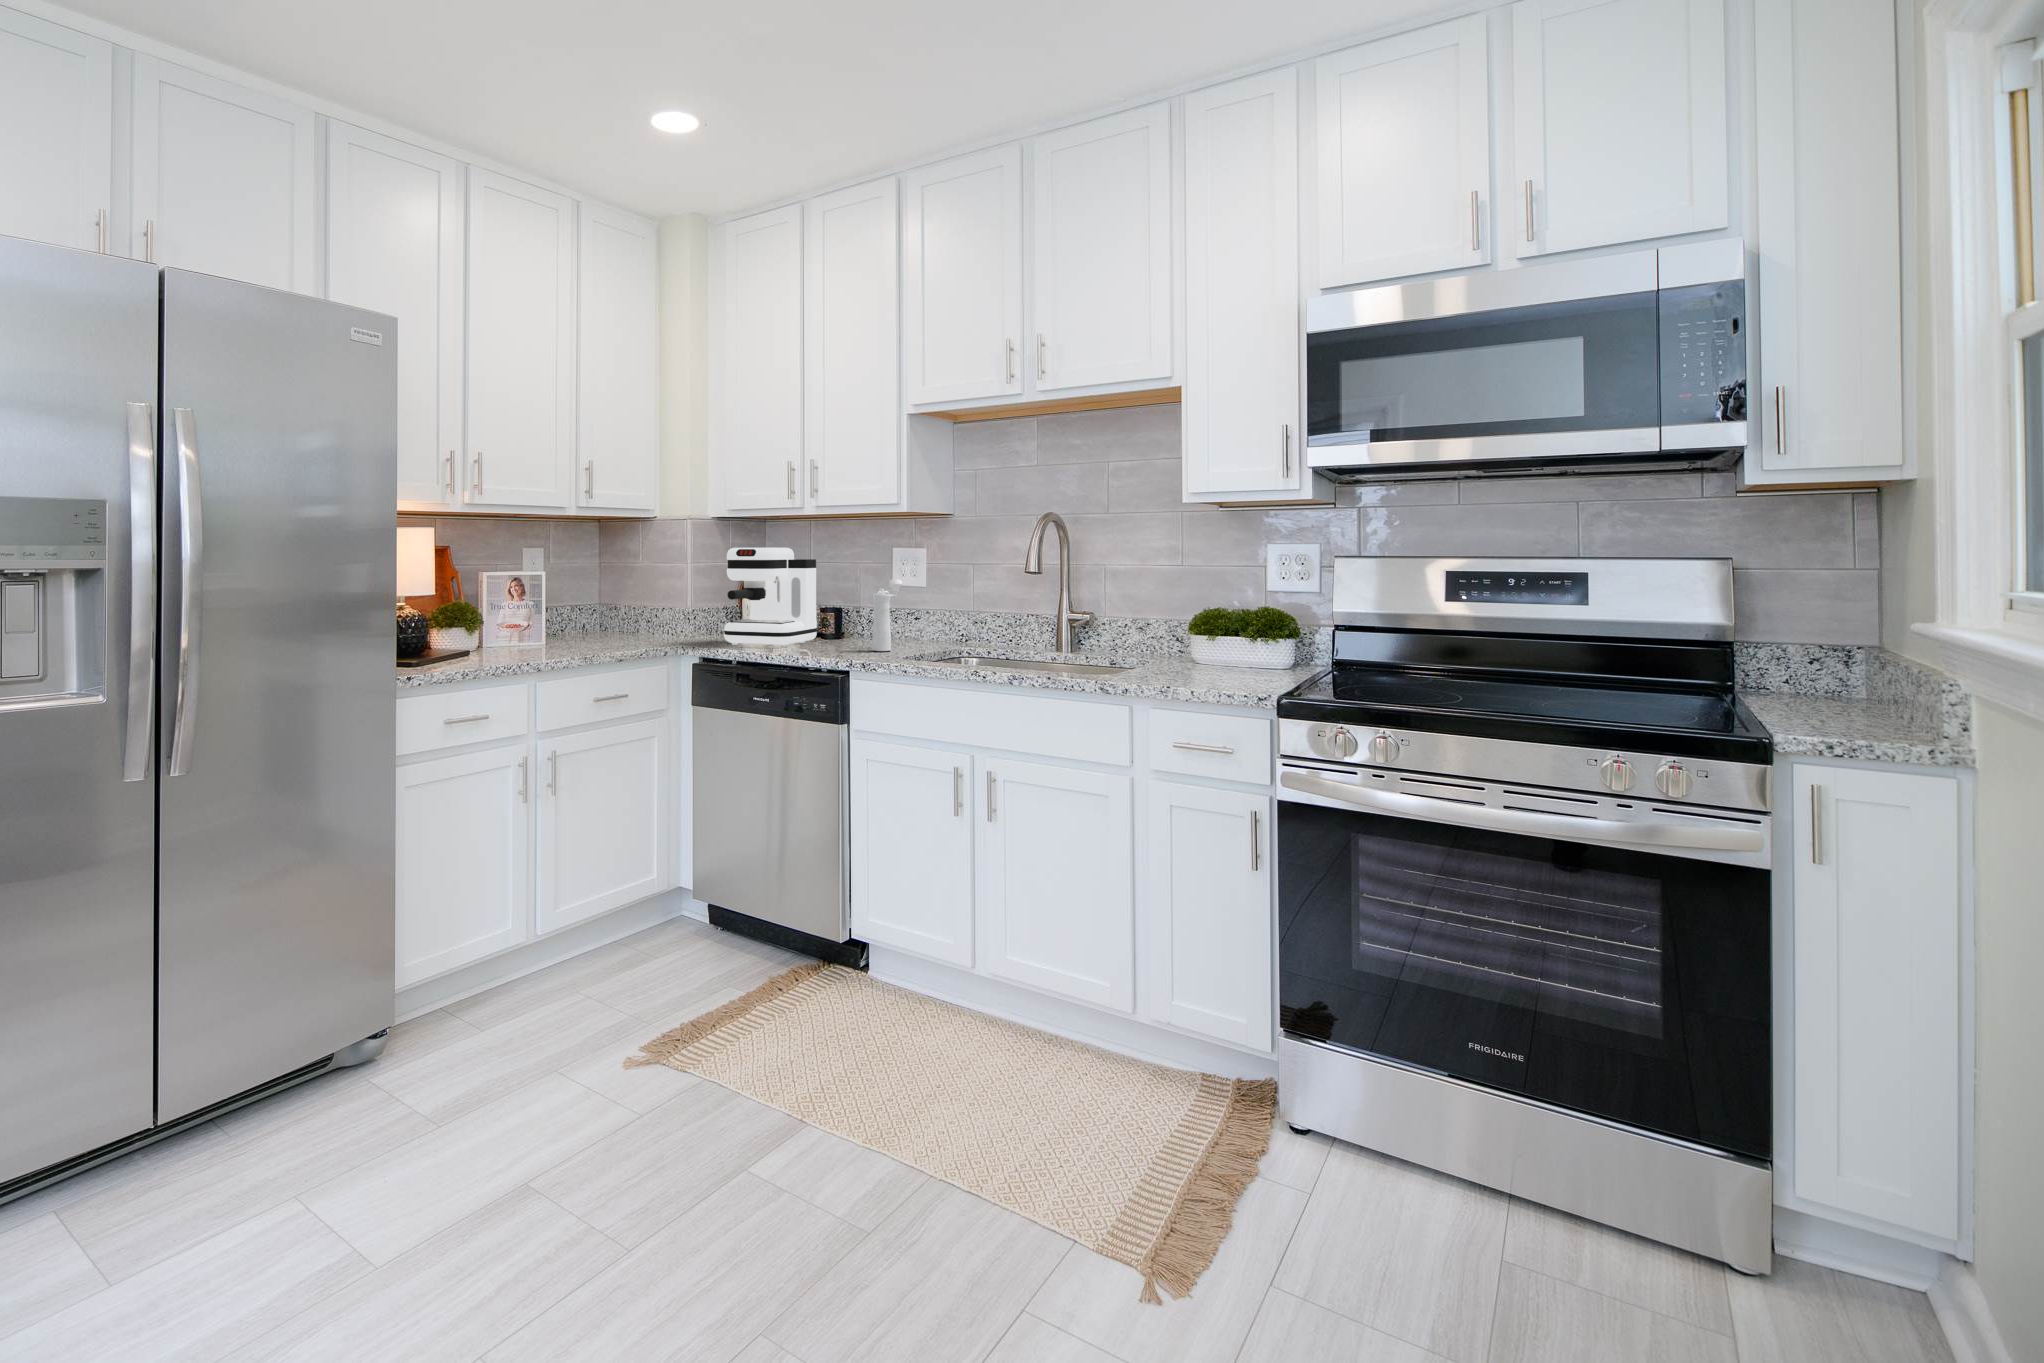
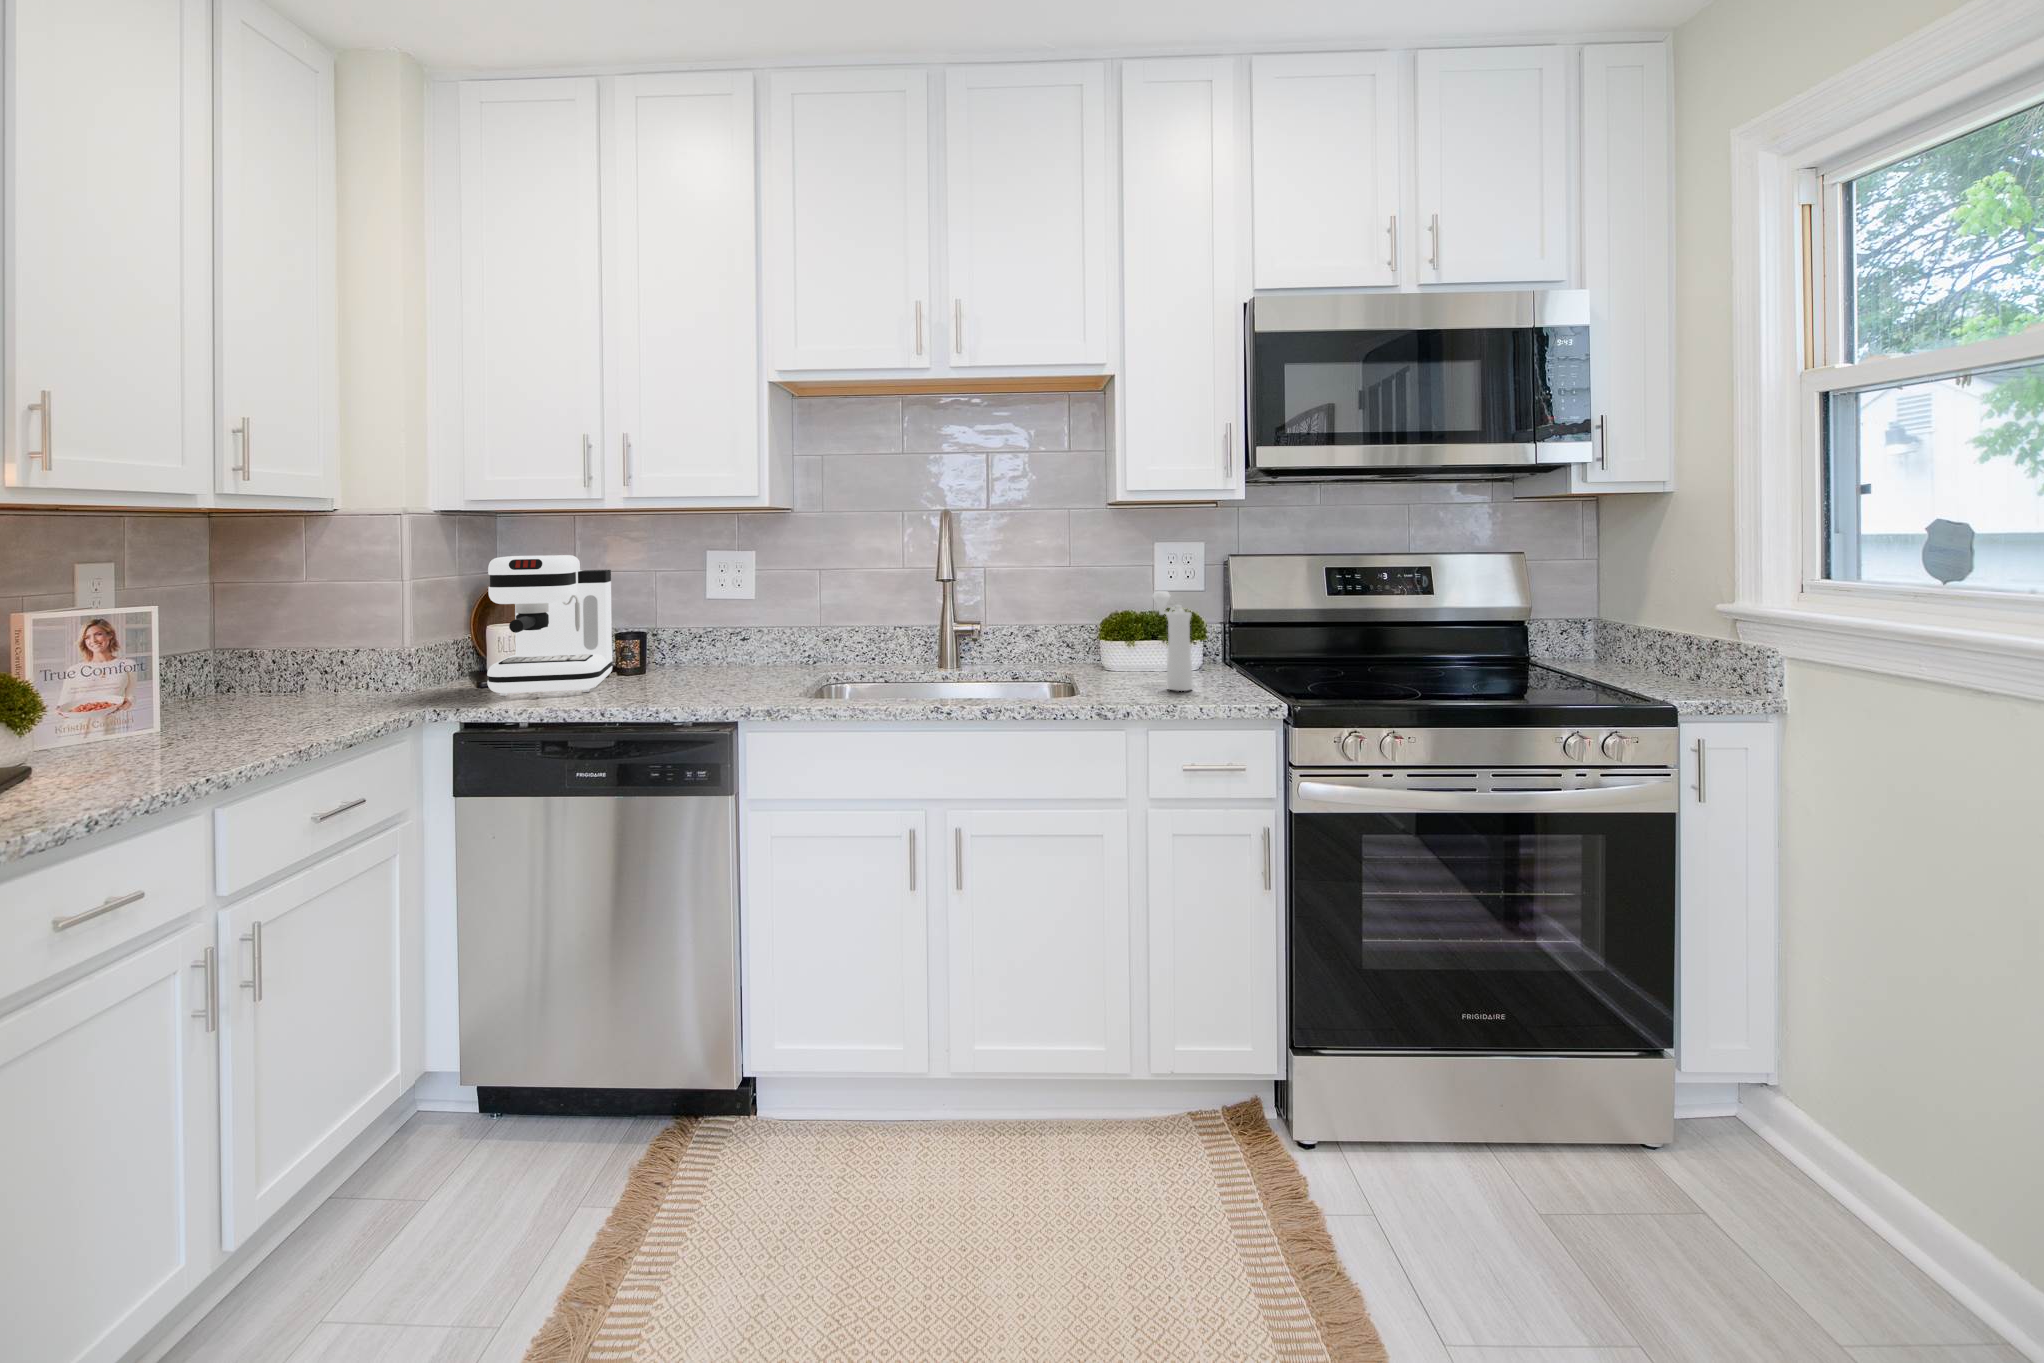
pepper mill: present [872,580,902,651] -> present [1152,591,1193,691]

